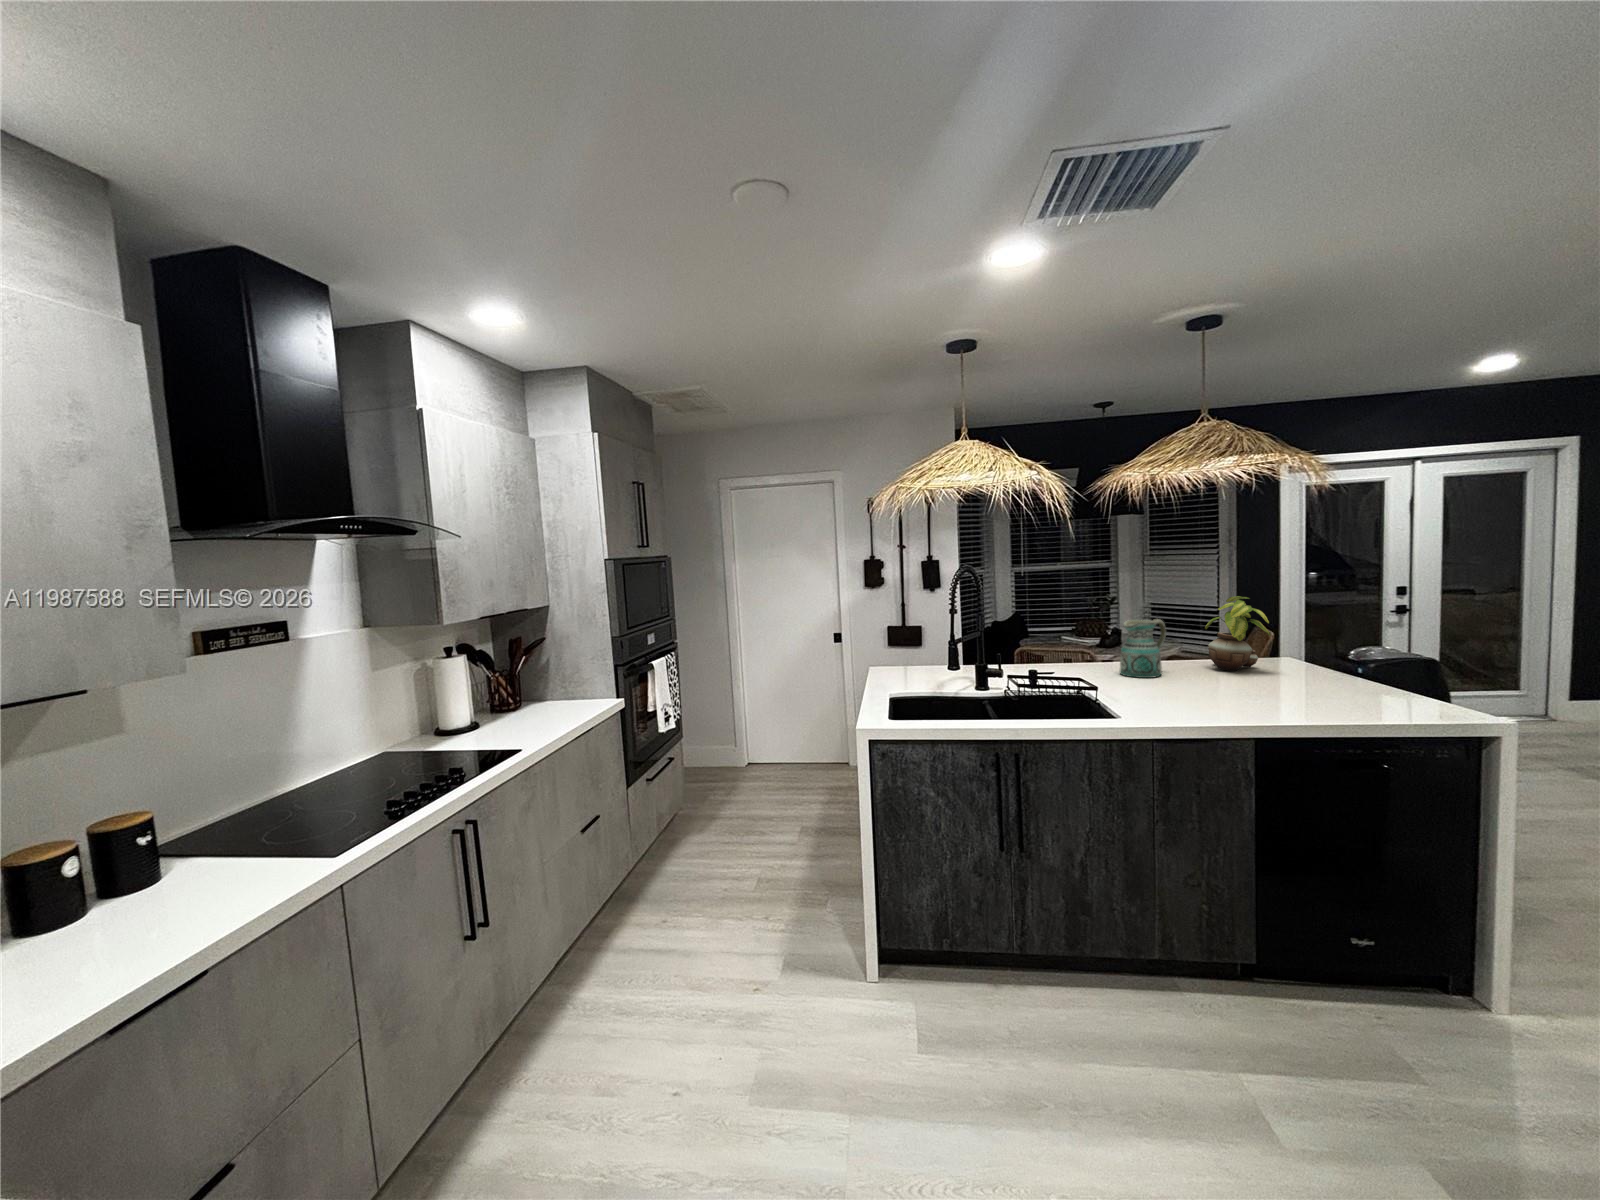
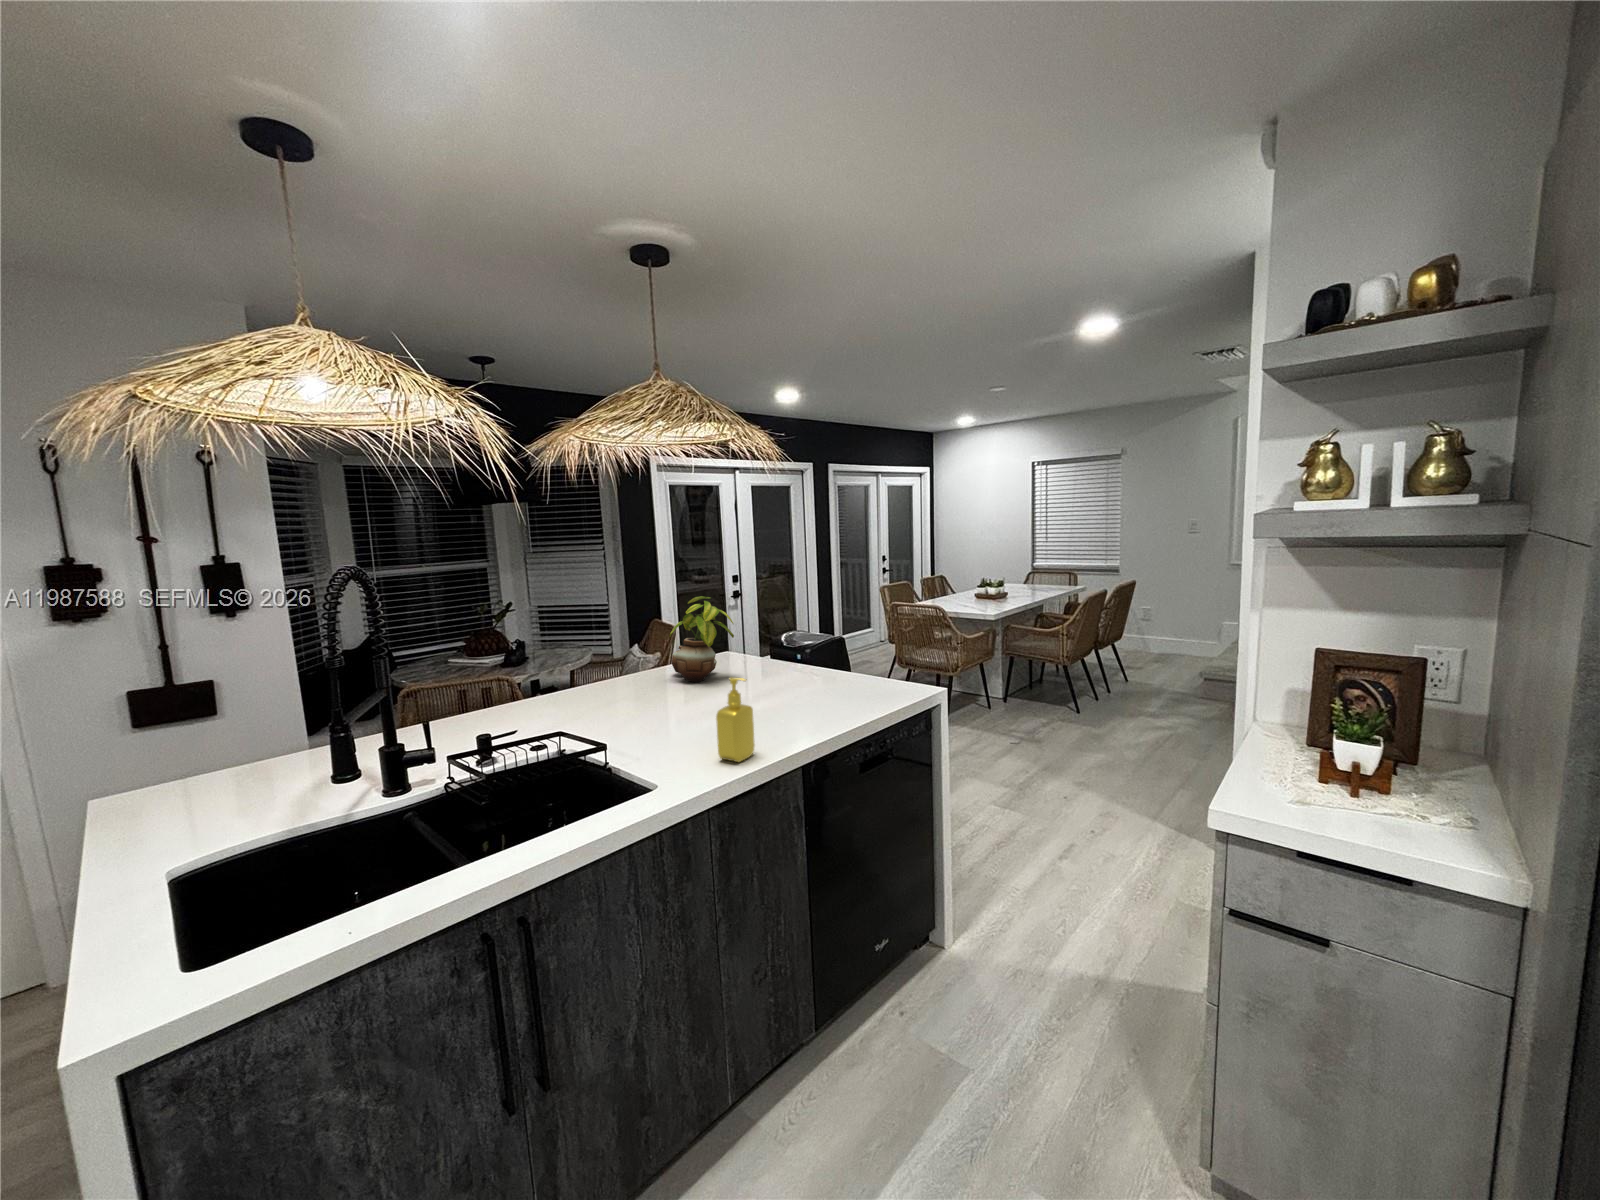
ceramic pitcher: present [1120,619,1166,678] -> none [593,631,644,713]
soap dispenser: none [1170,652,1206,717] -> present [716,677,755,762]

